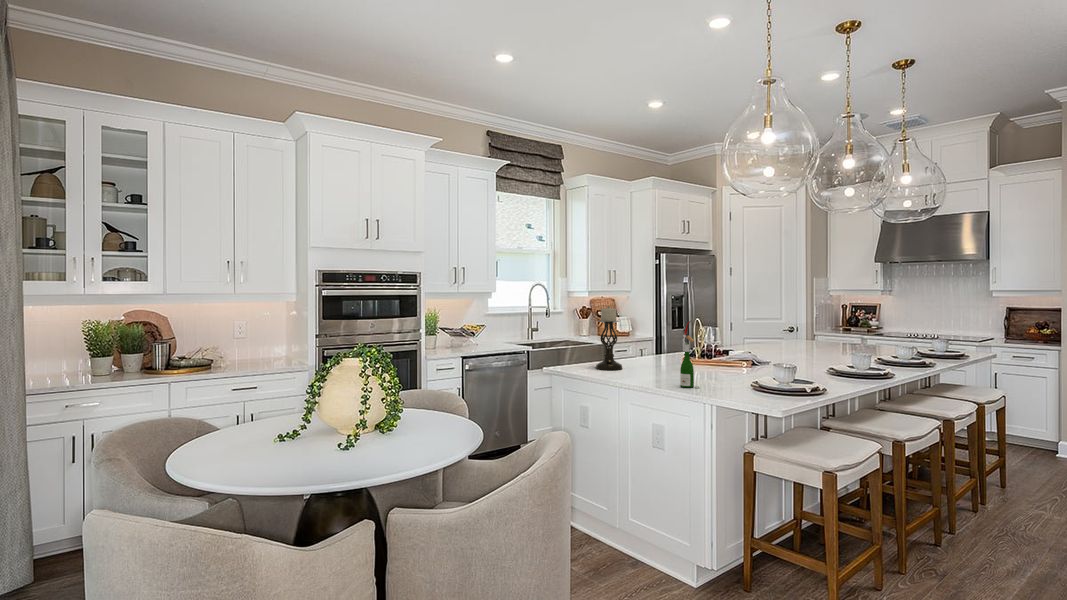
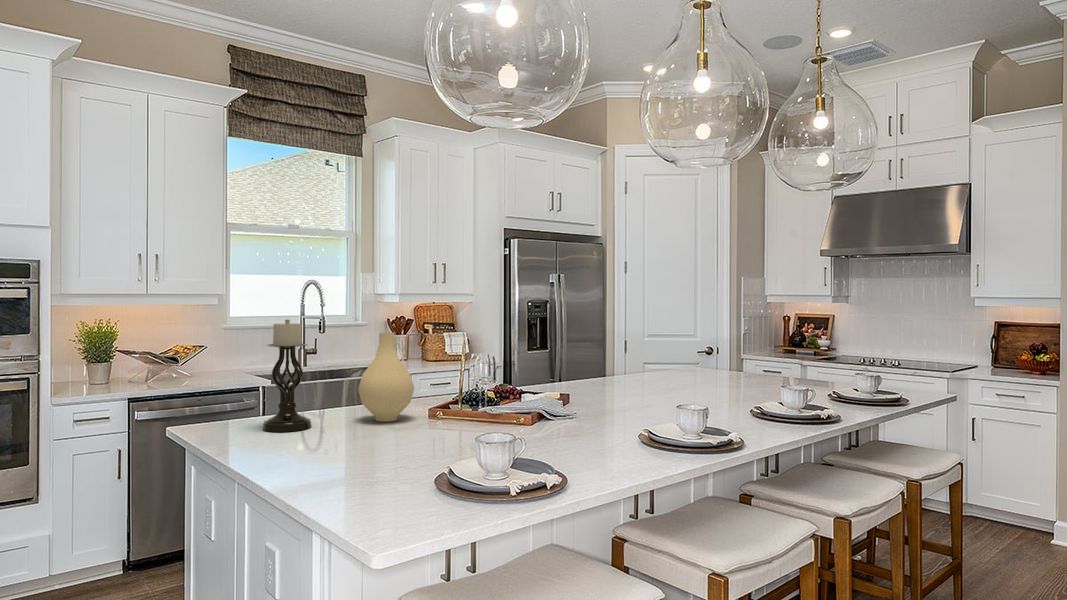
vase: none [641,314,673,366] -> present [358,332,414,422]
wine bottle: present [680,321,699,388] -> none [314,351,345,482]

